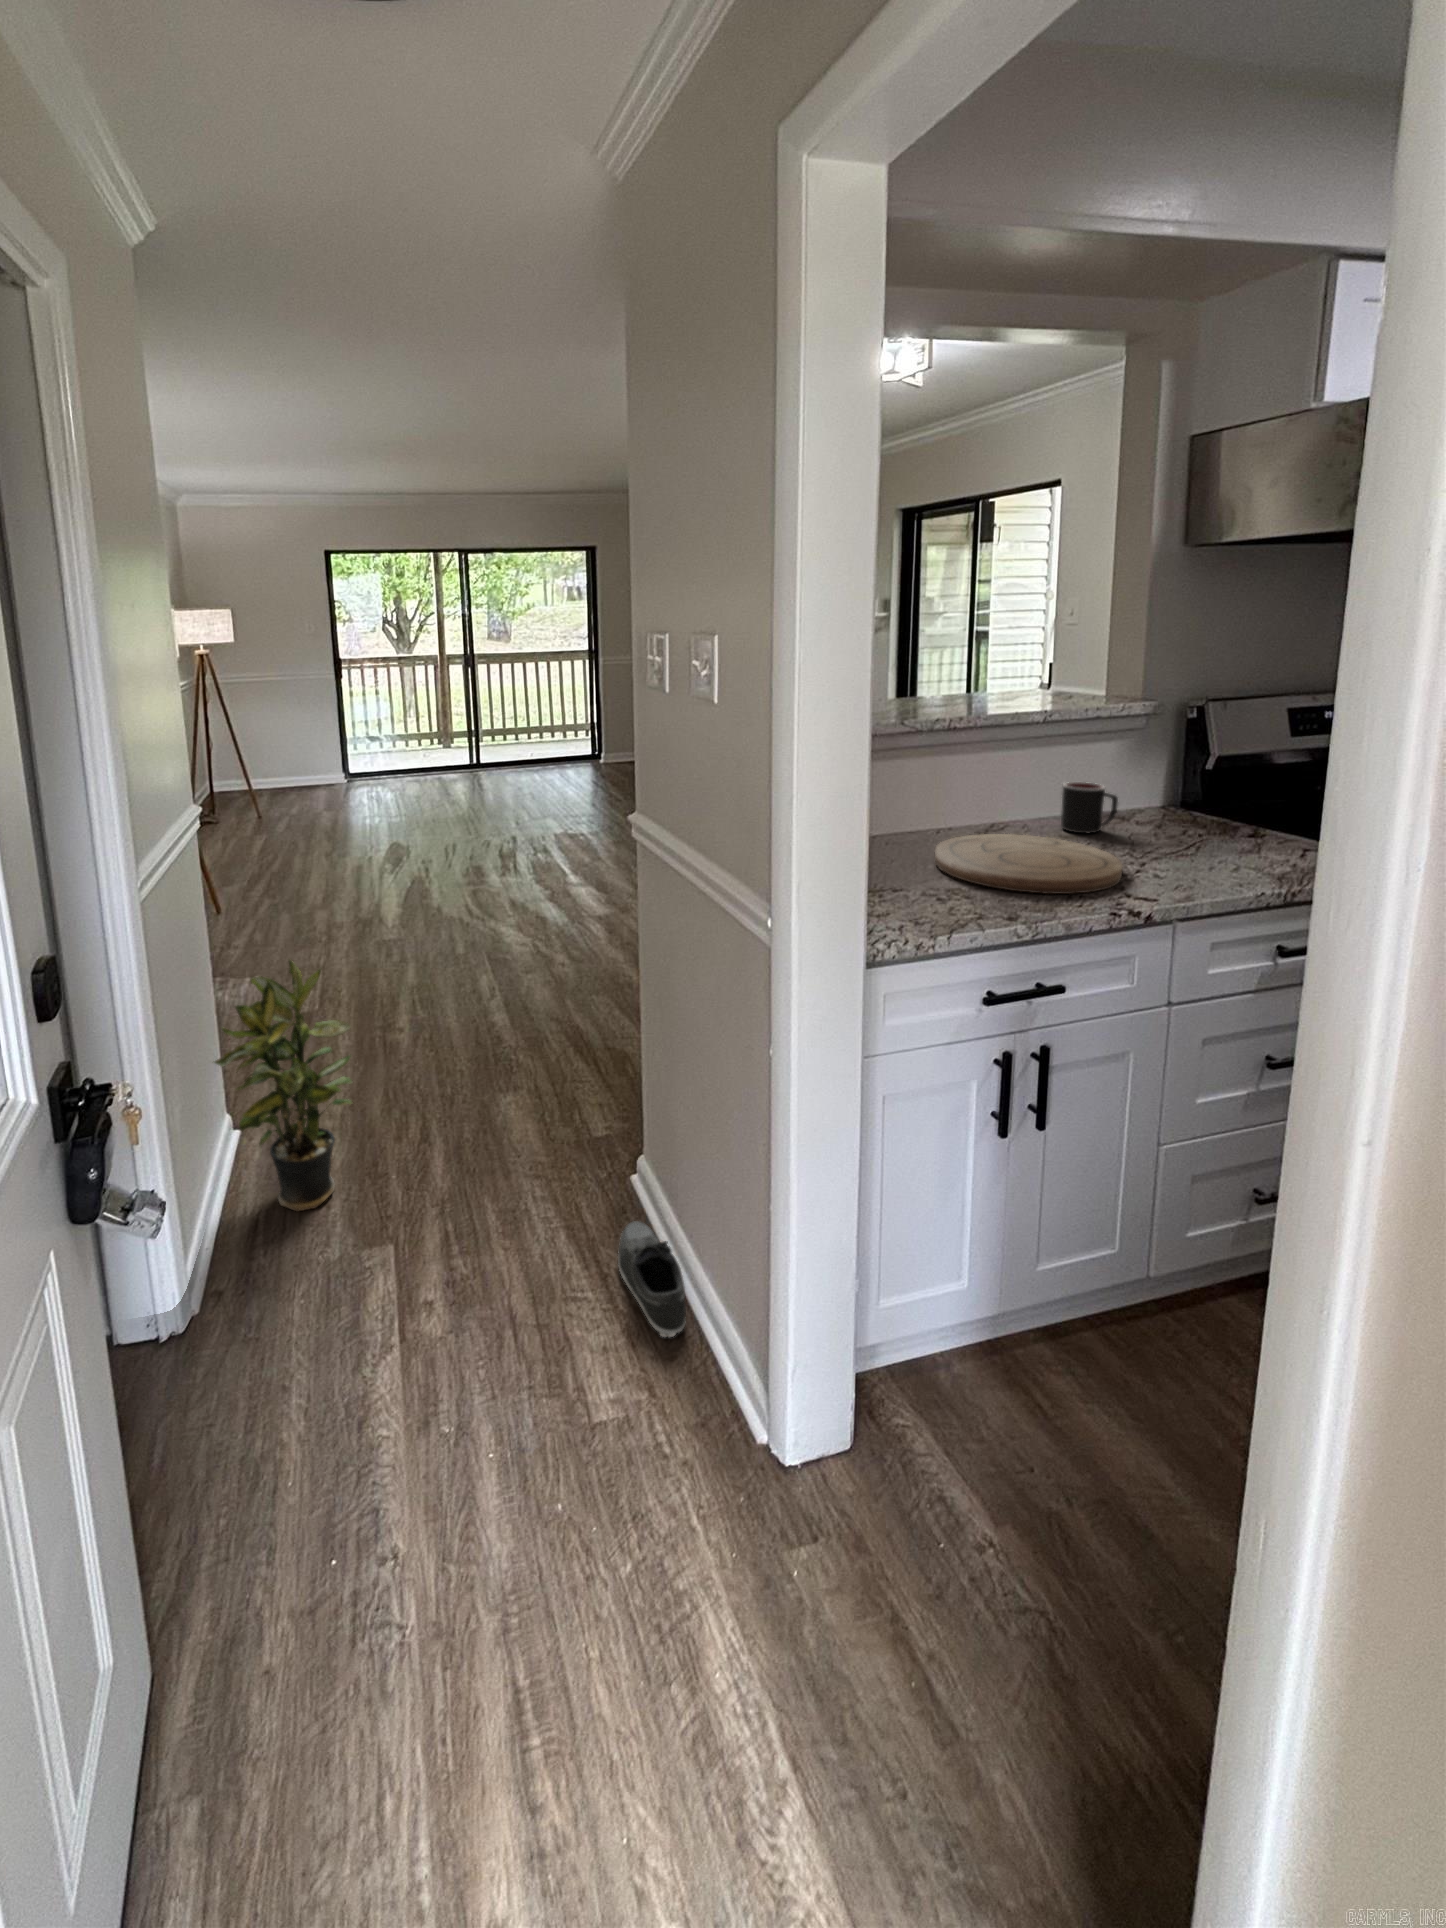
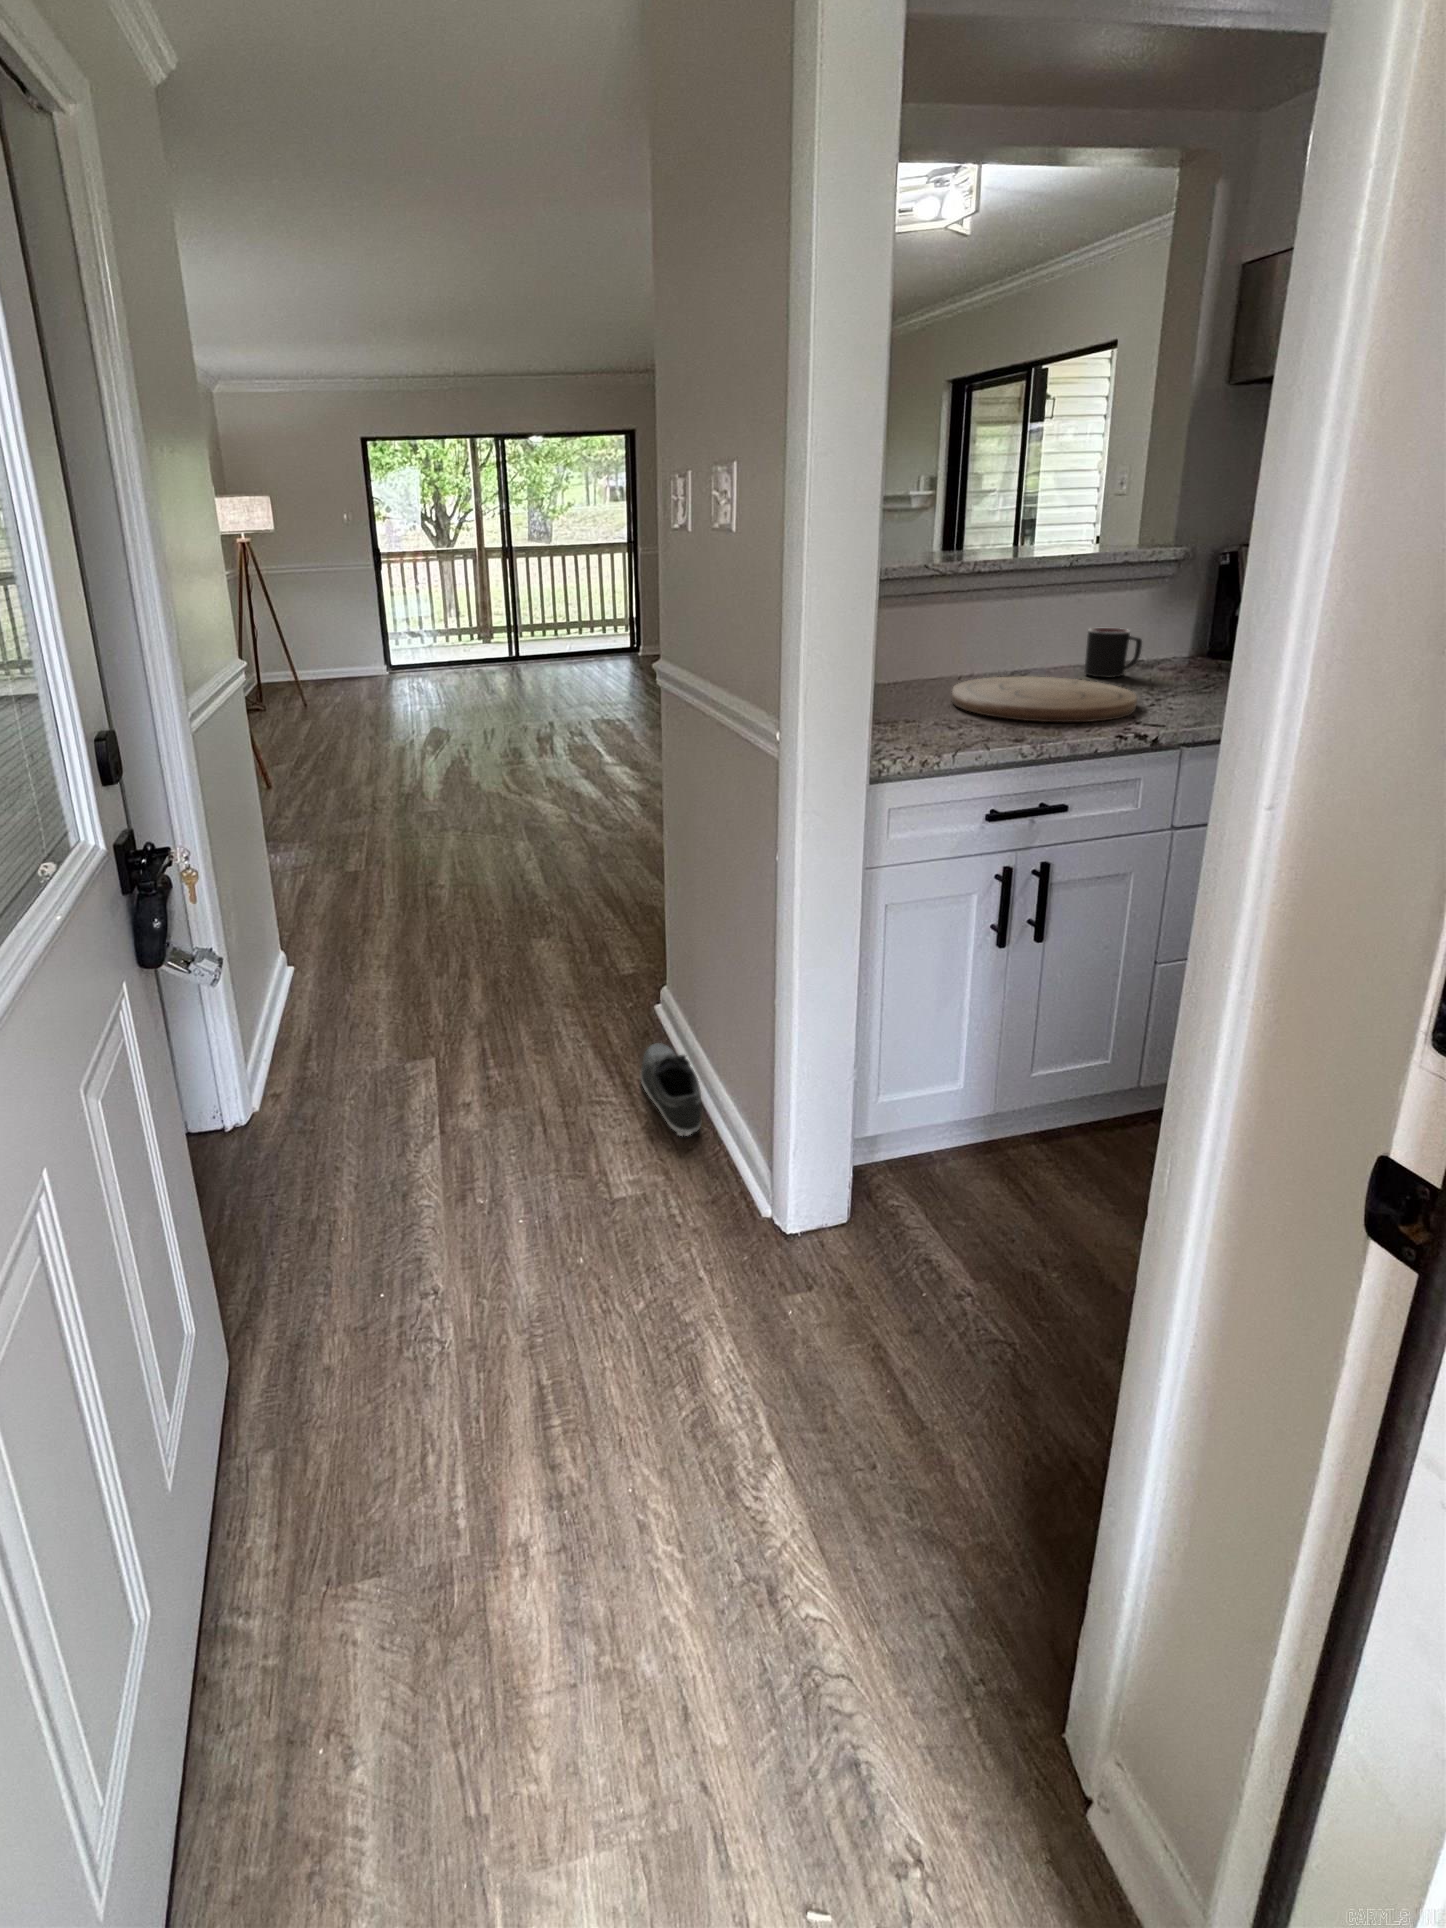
potted plant: present [213,960,352,1212] -> none [264,804,396,1035]

